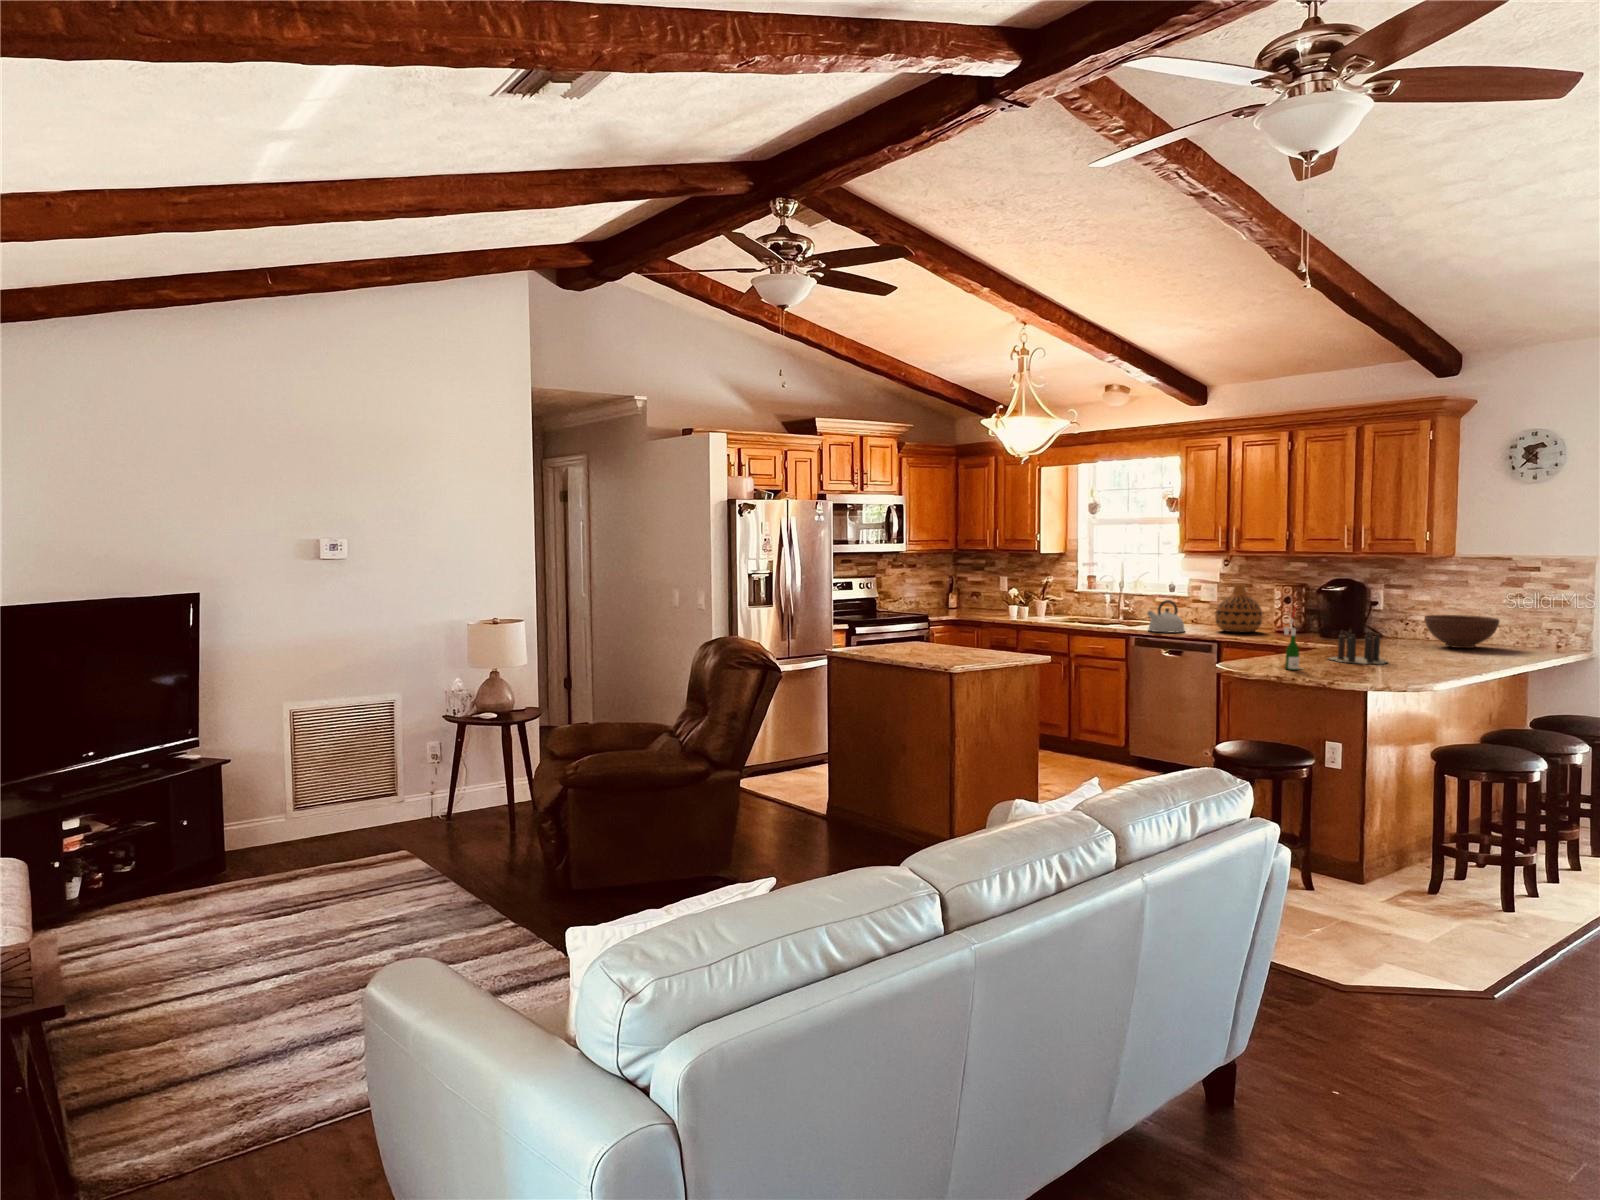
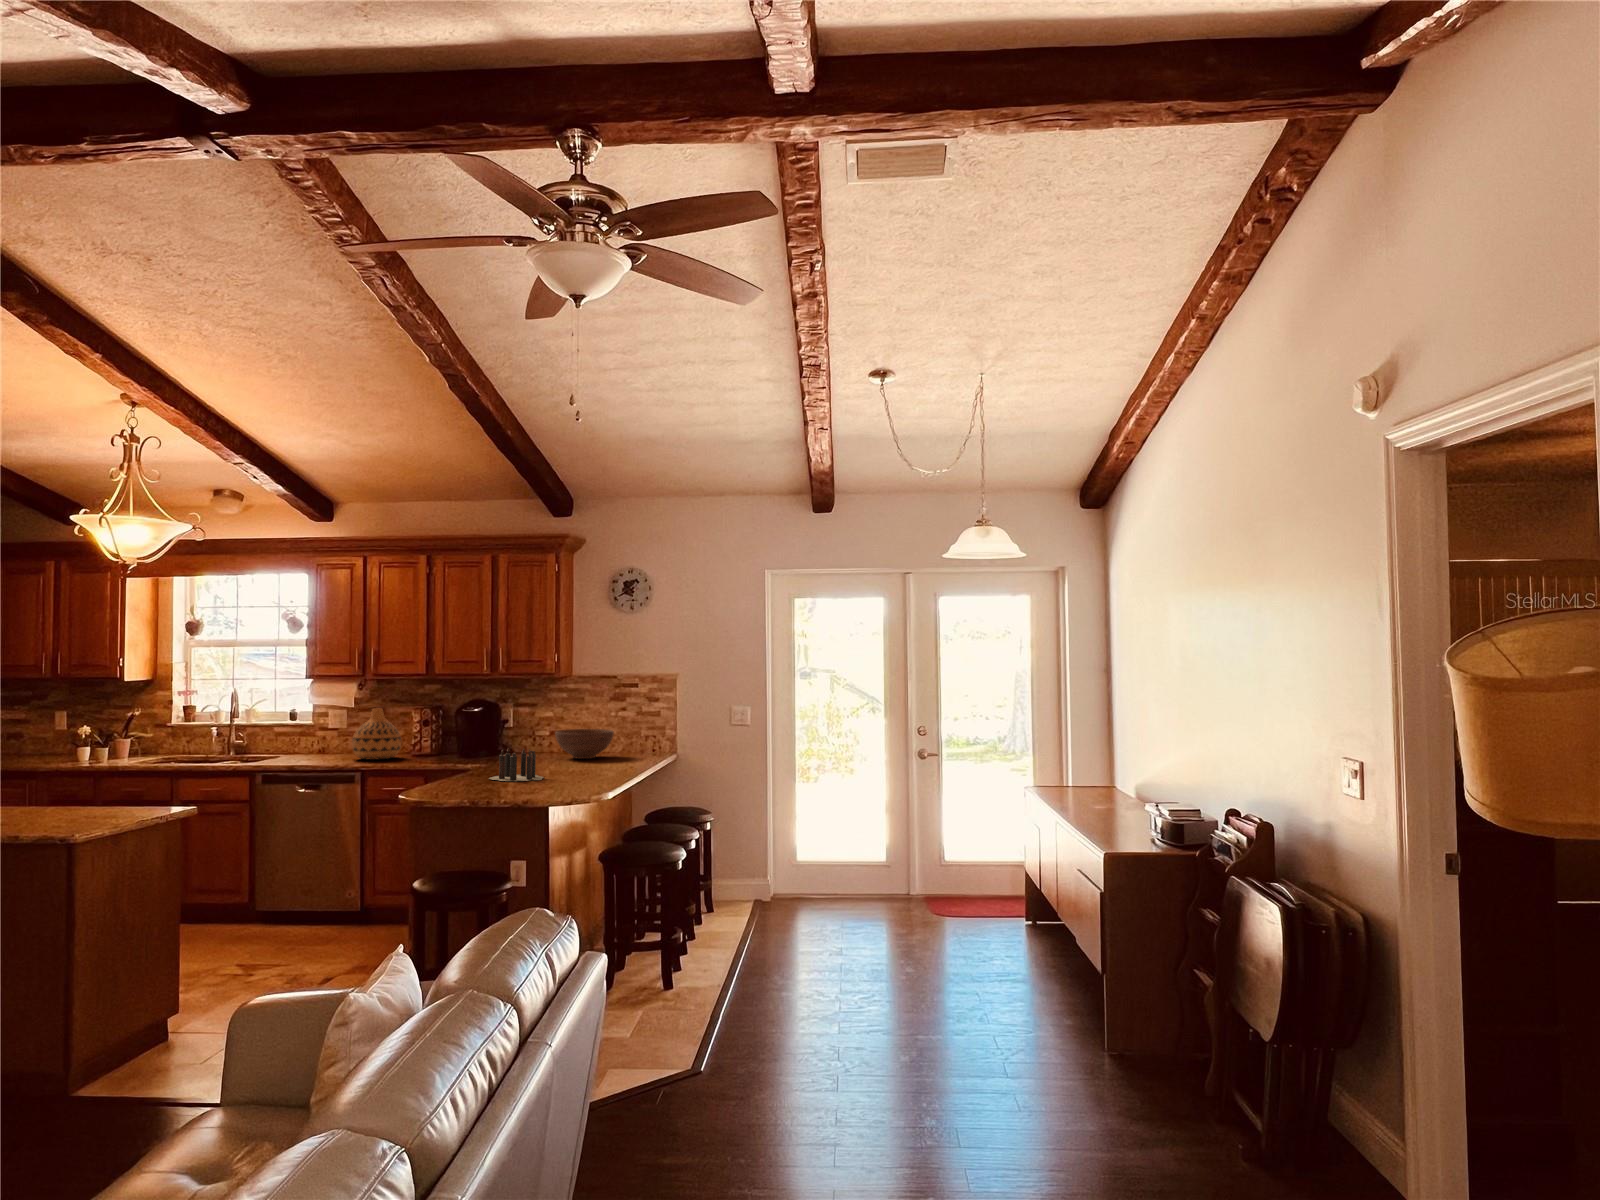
kettle: present [1147,600,1185,633] -> none [278,729,321,766]
wine bottle: present [1284,607,1300,670] -> none [460,728,479,794]

